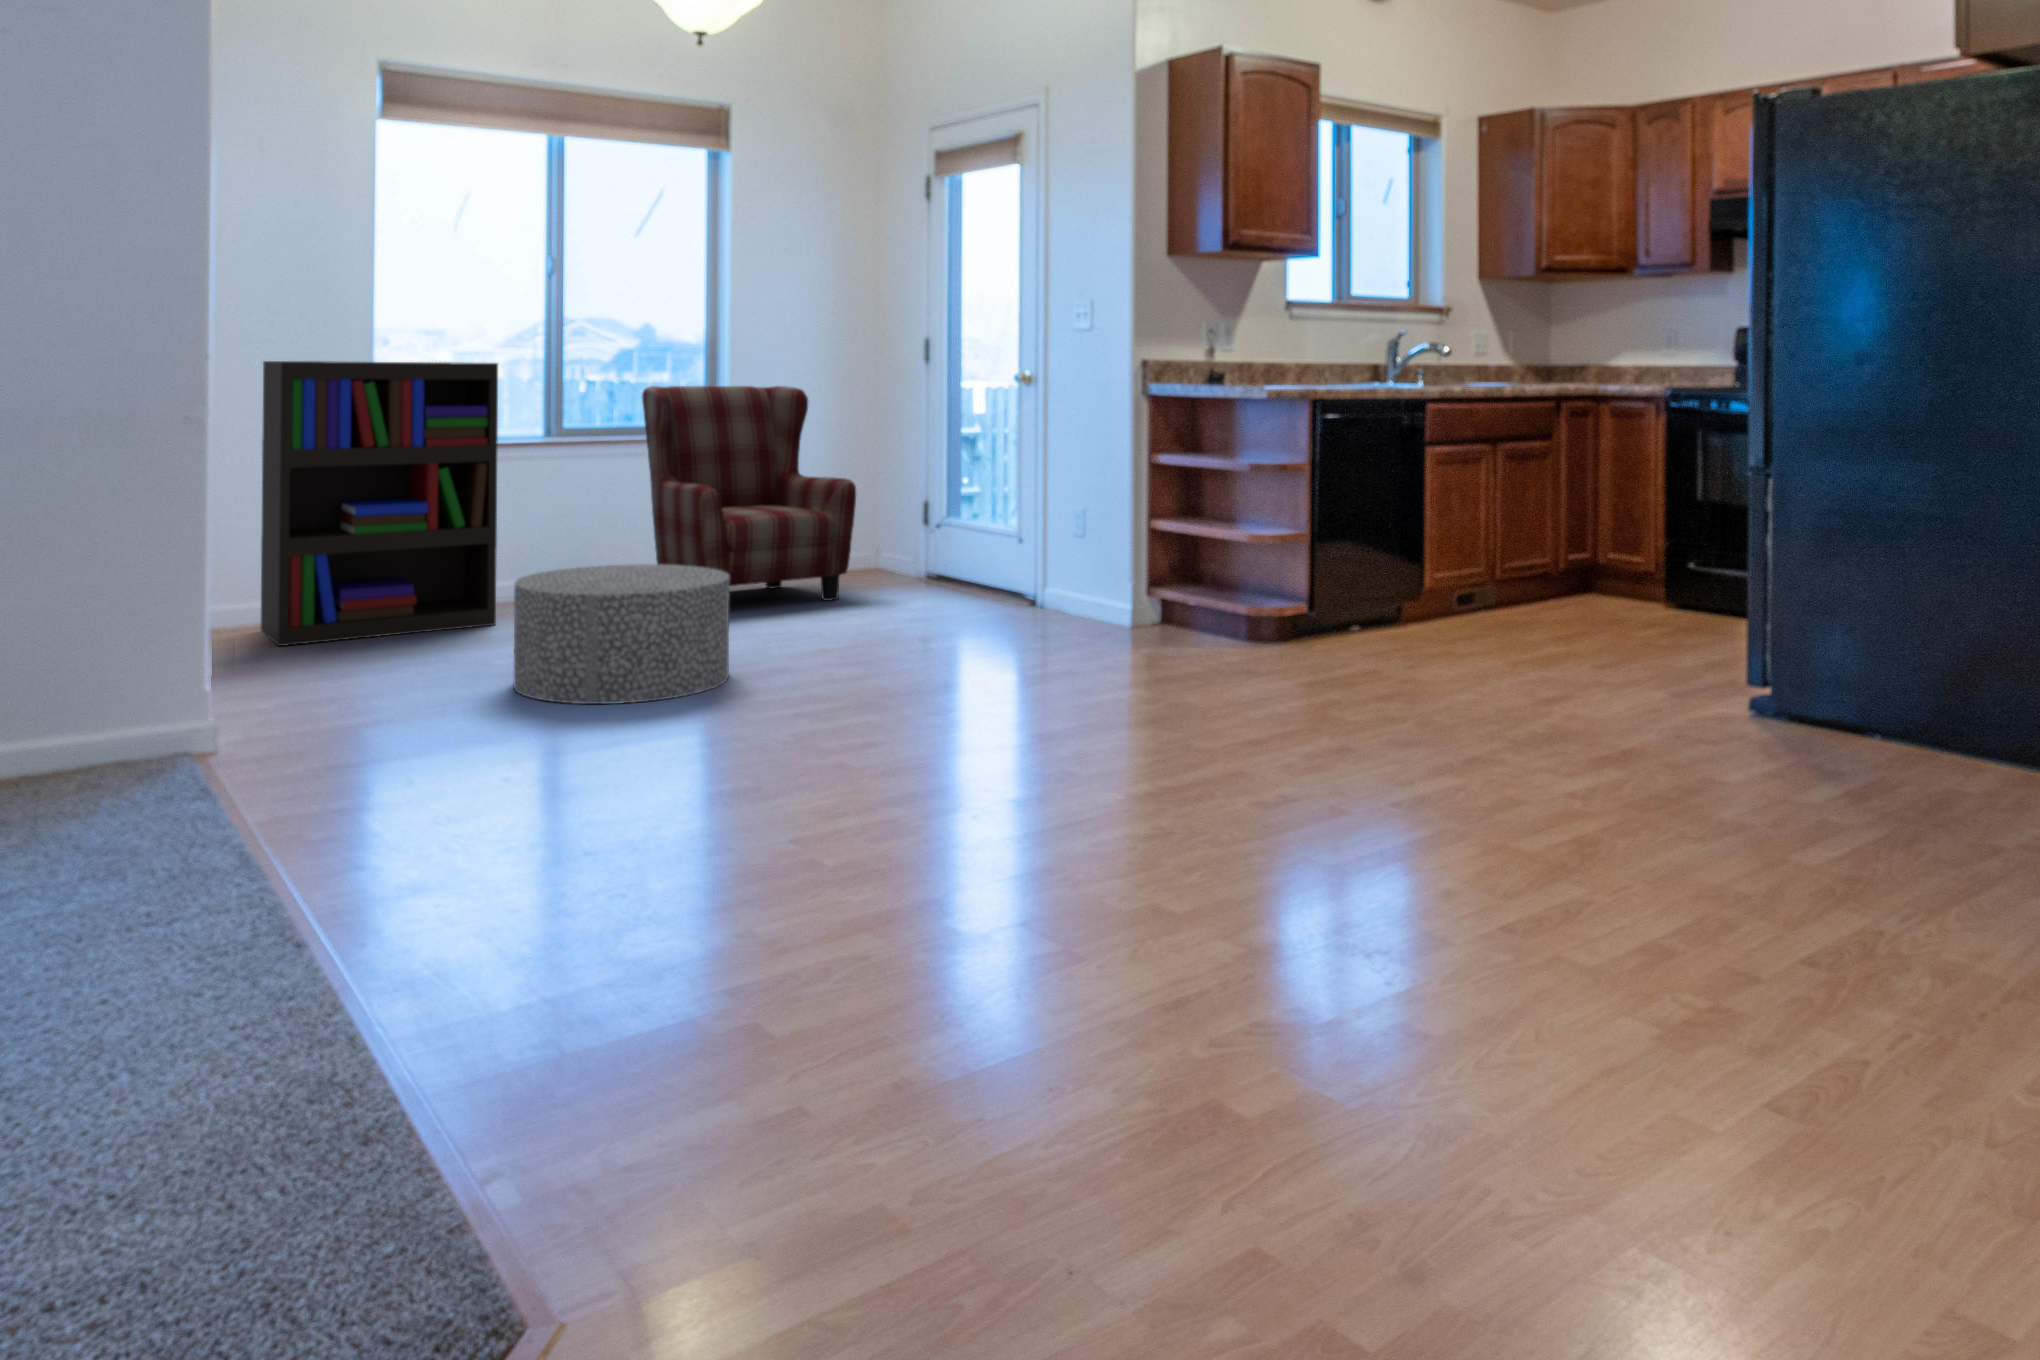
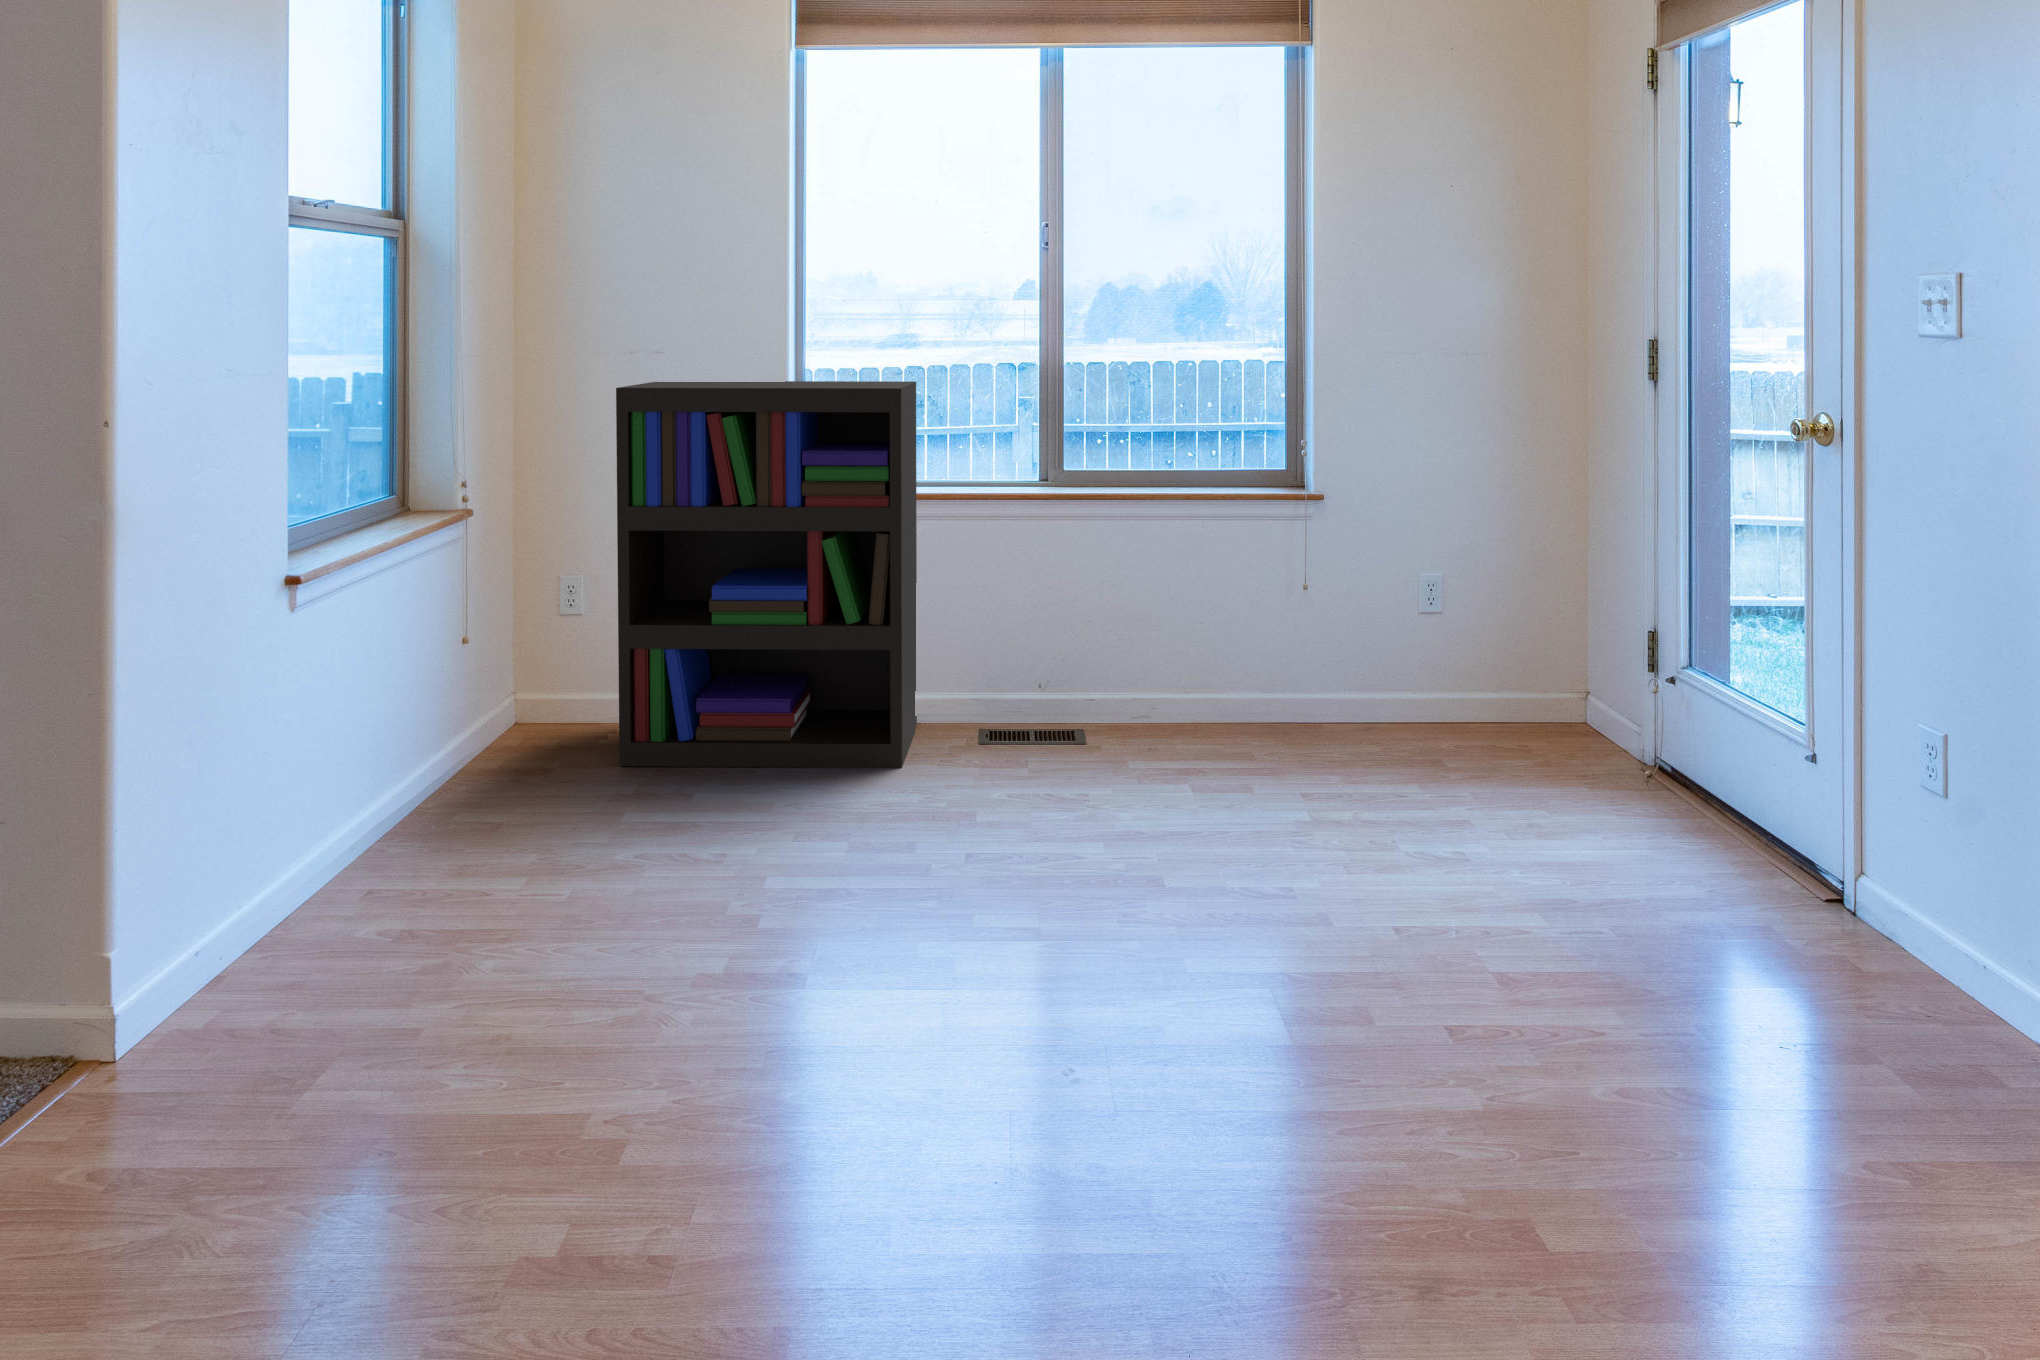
armchair: present [642,386,856,601] -> none [1162,417,1475,800]
ottoman: present [514,564,729,704] -> none [633,756,1018,1106]

